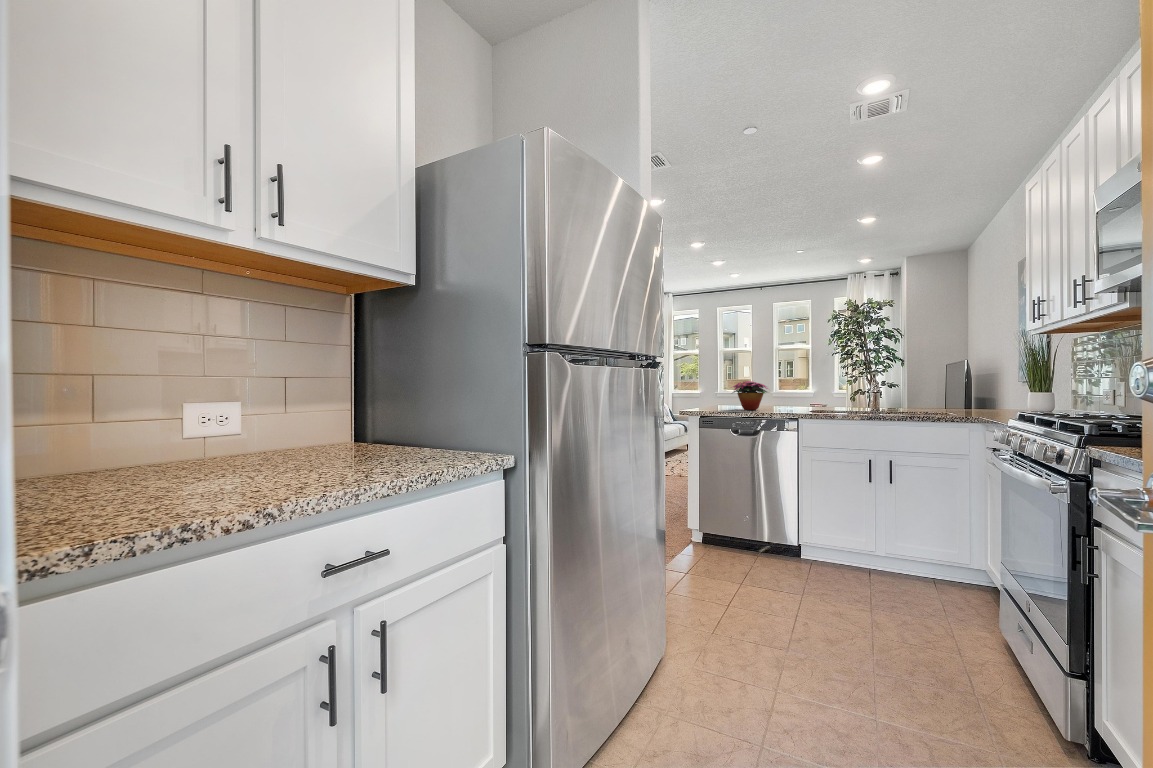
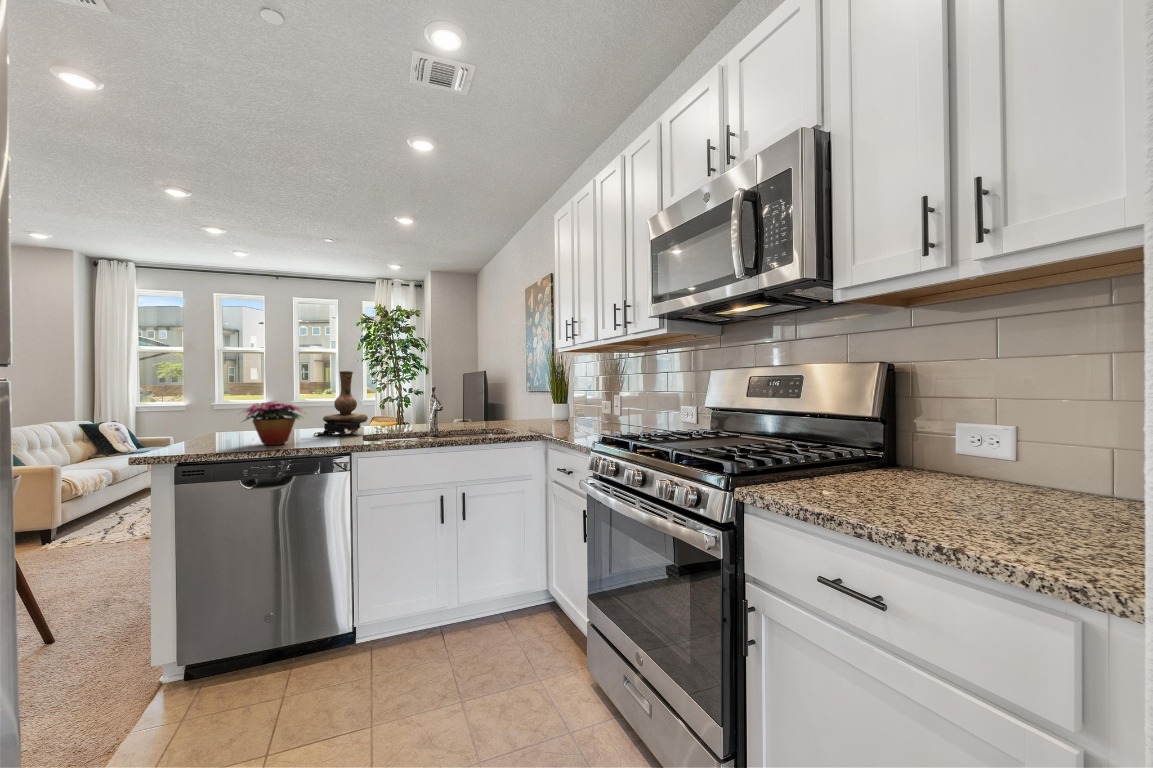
vase: none [777,360,817,409] -> present [314,371,368,436]

